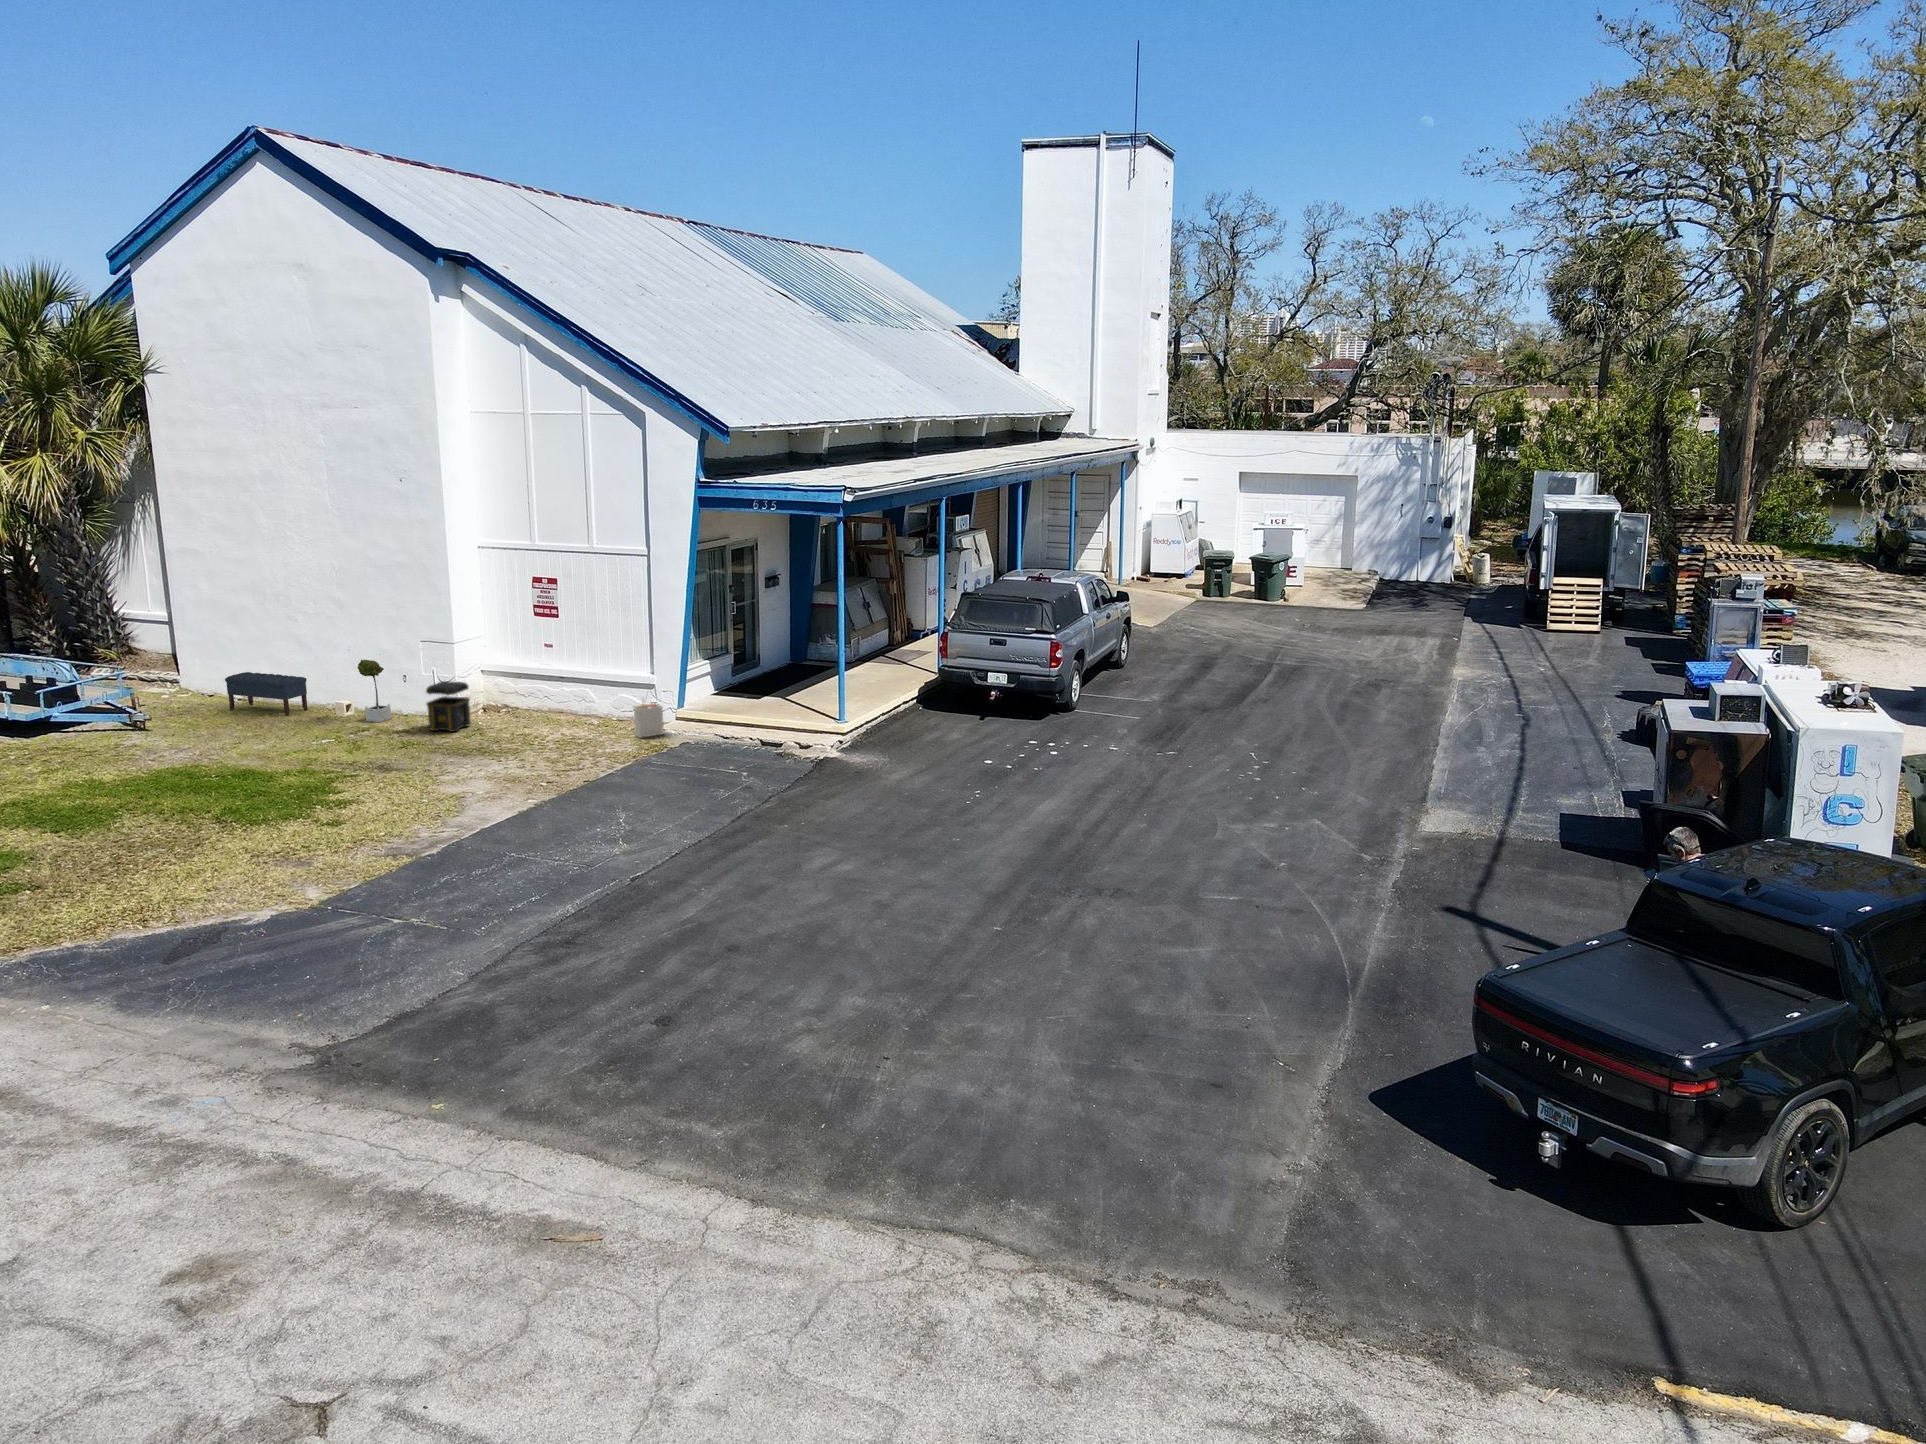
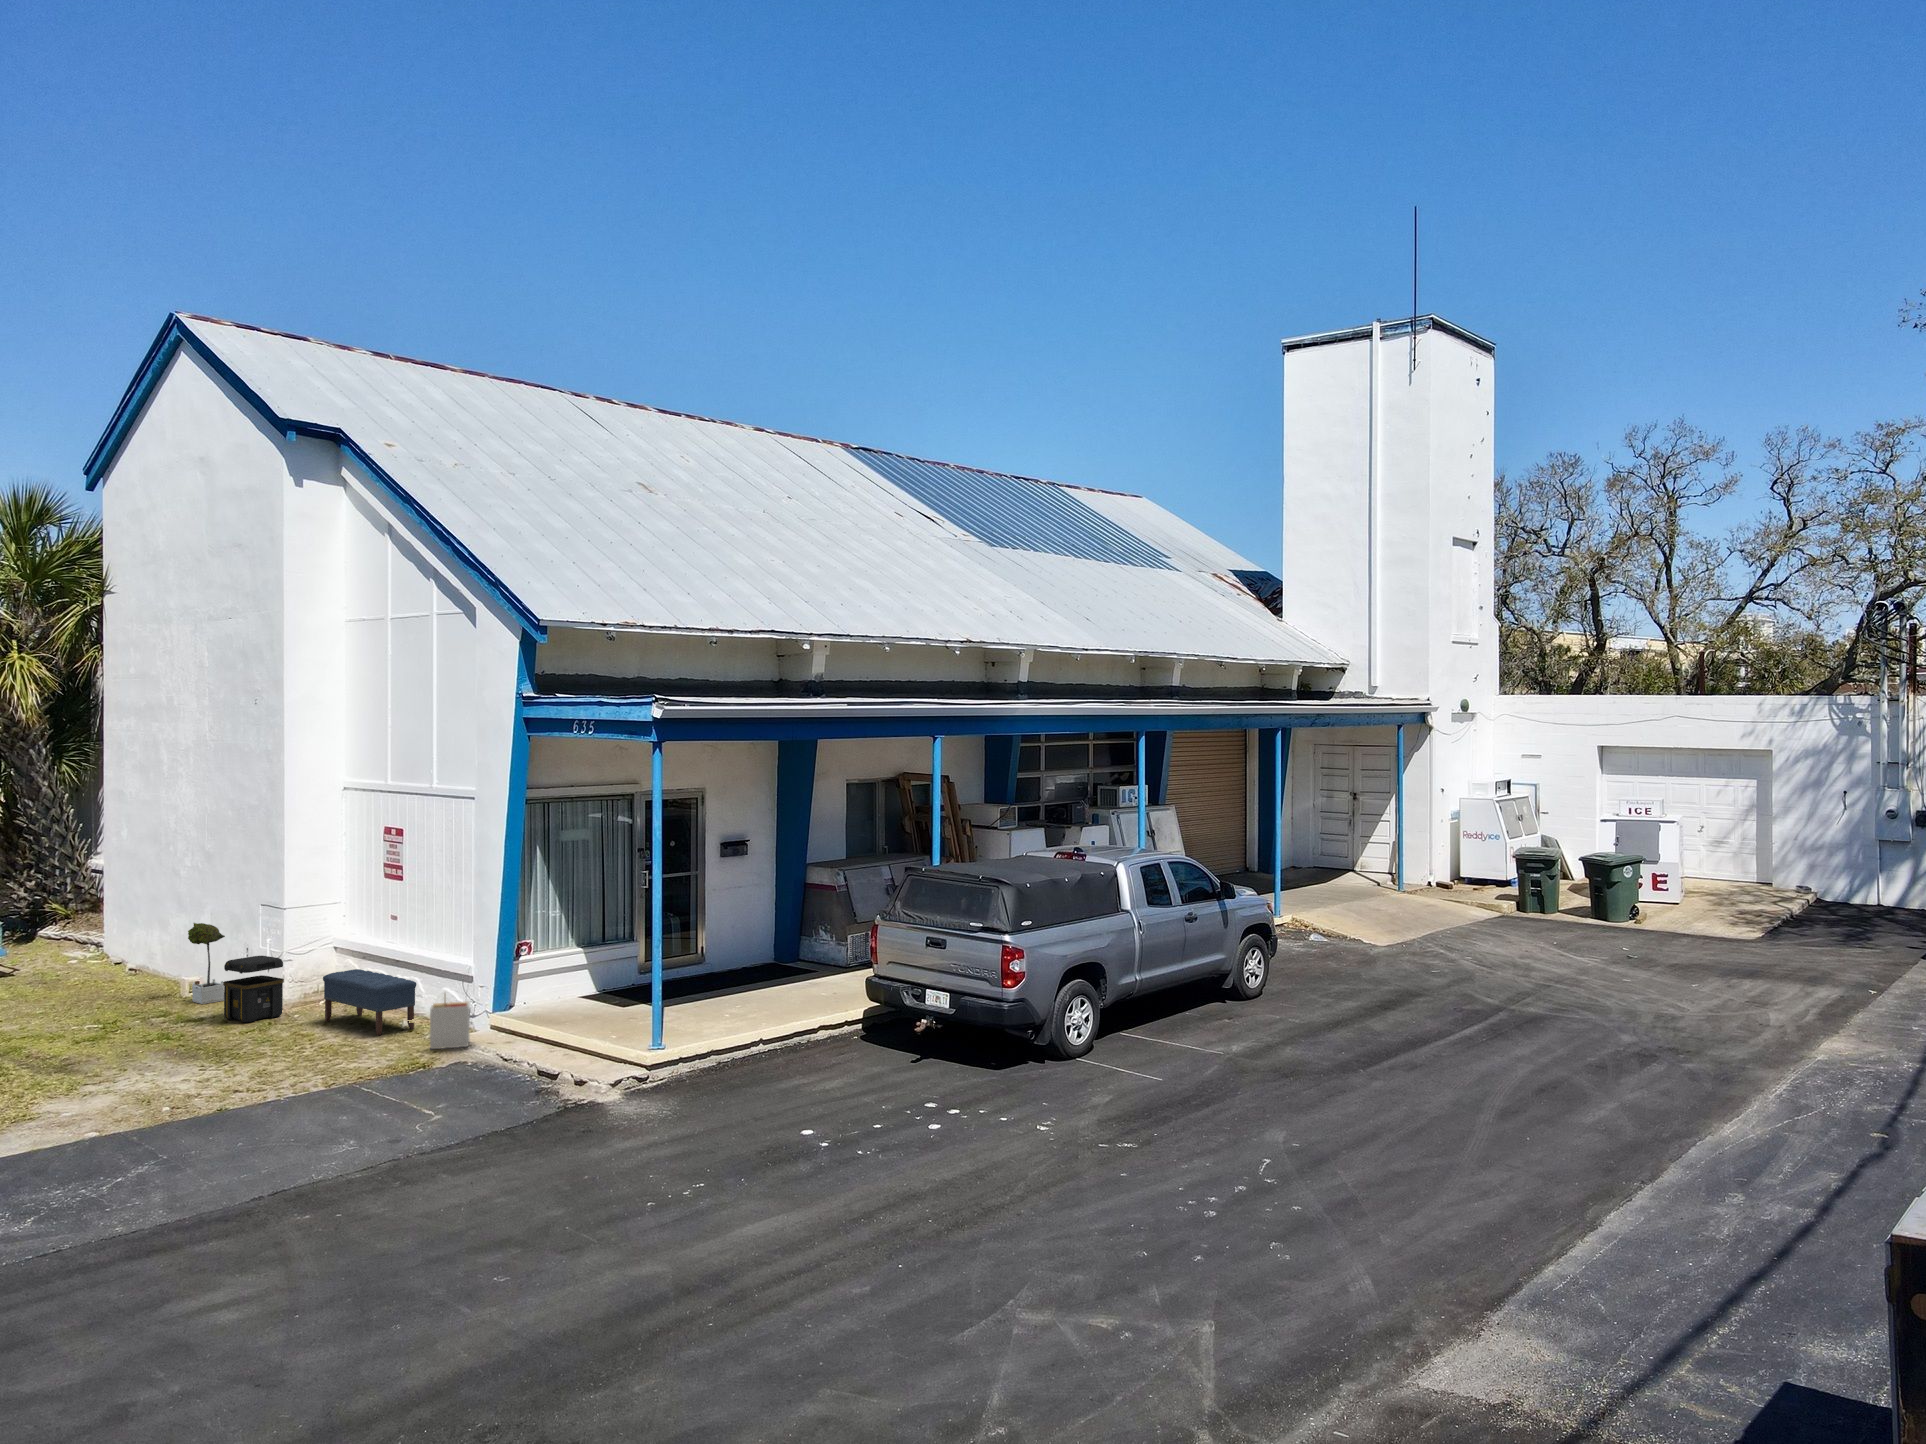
bench: present [225,672,308,716] -> present [323,969,416,1035]

